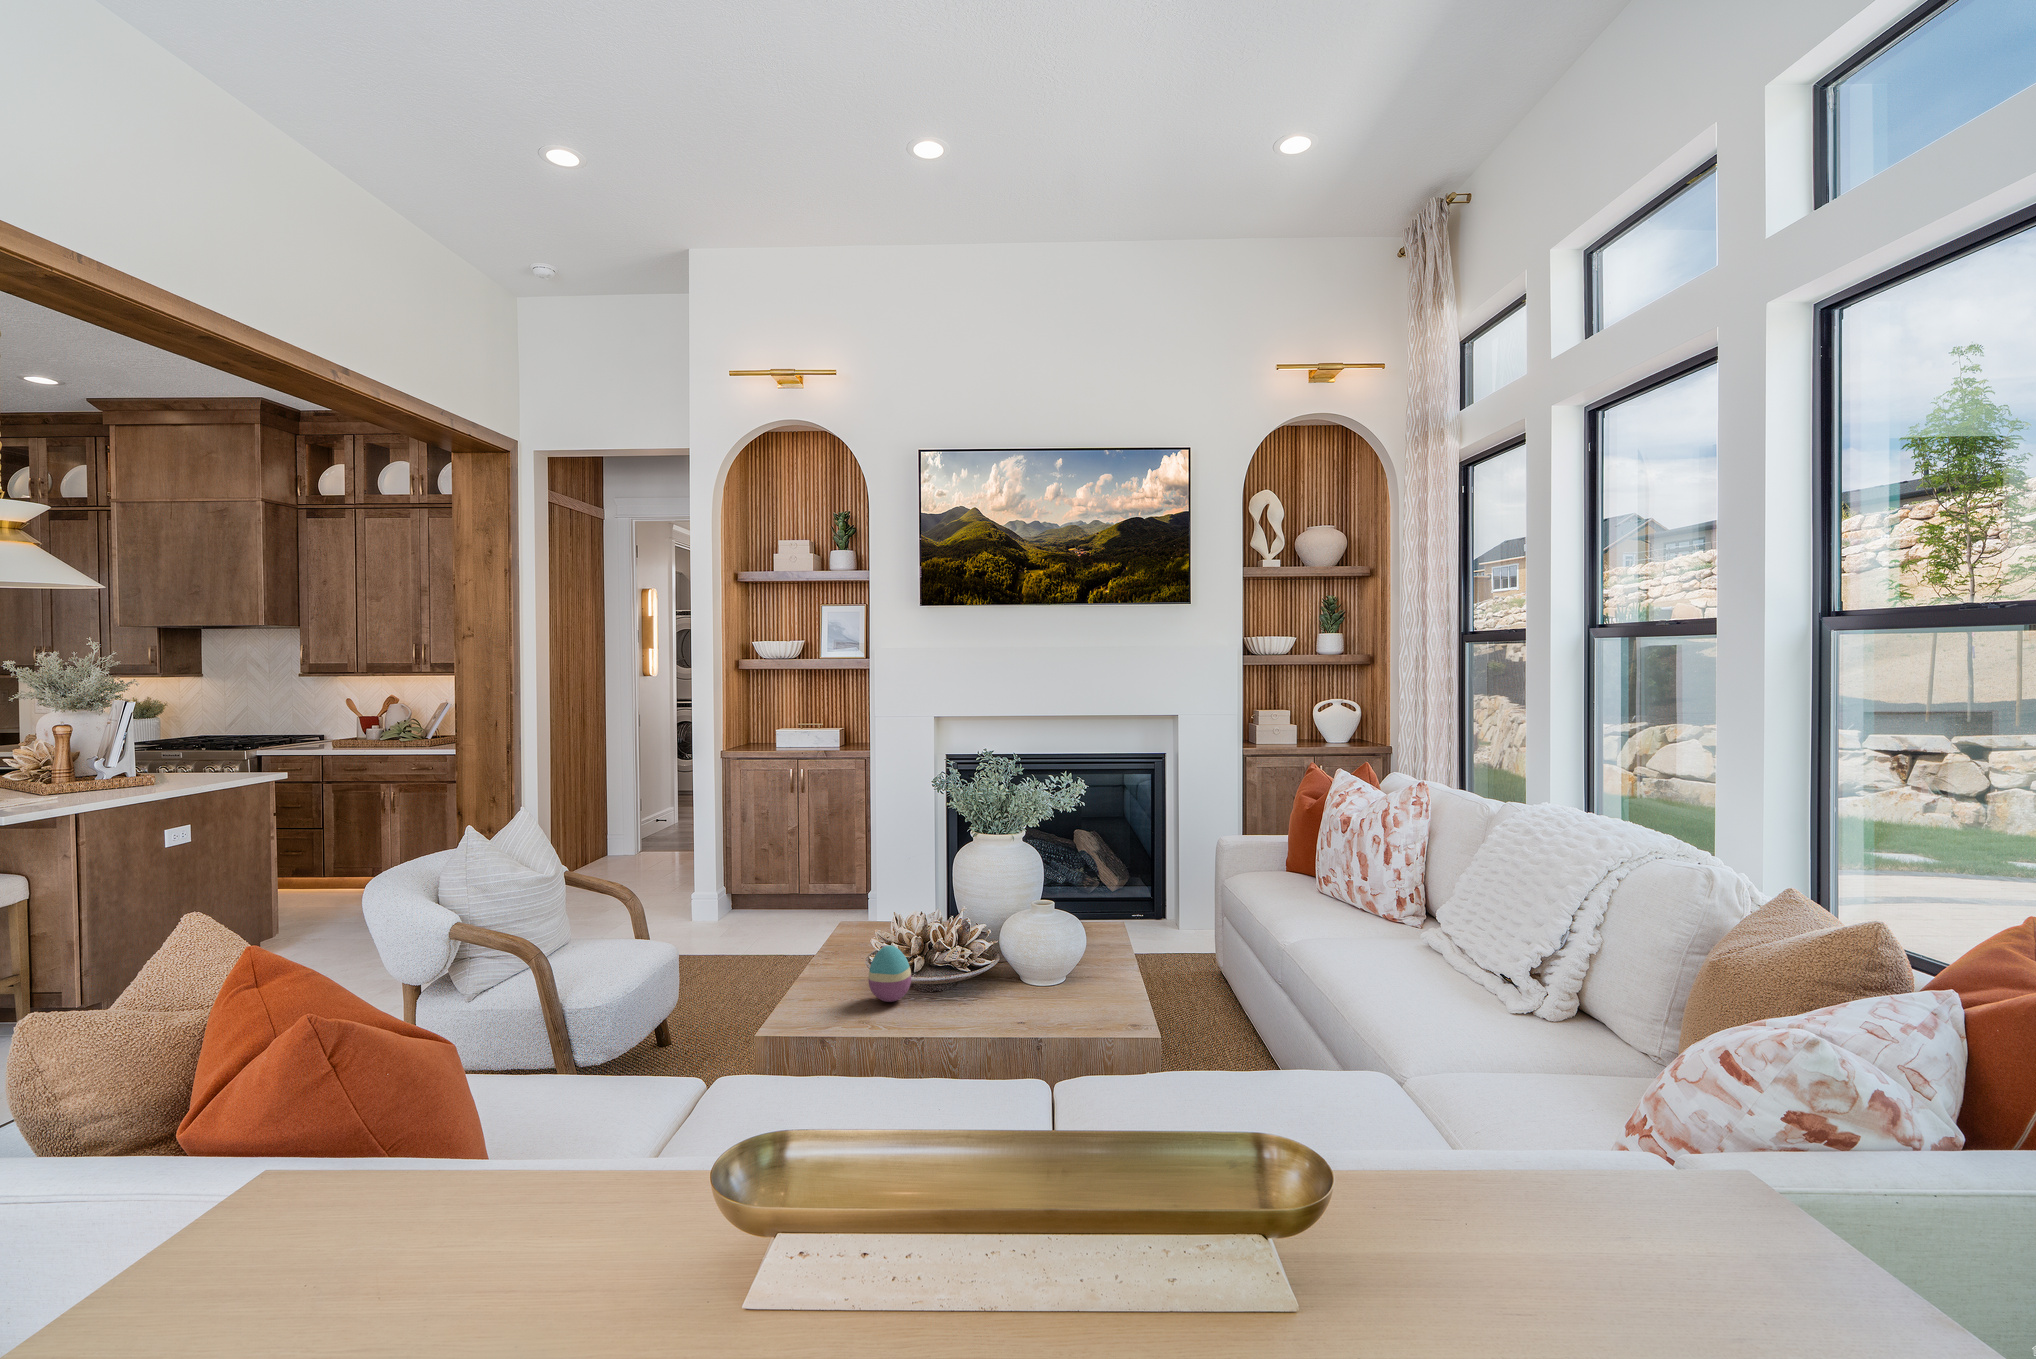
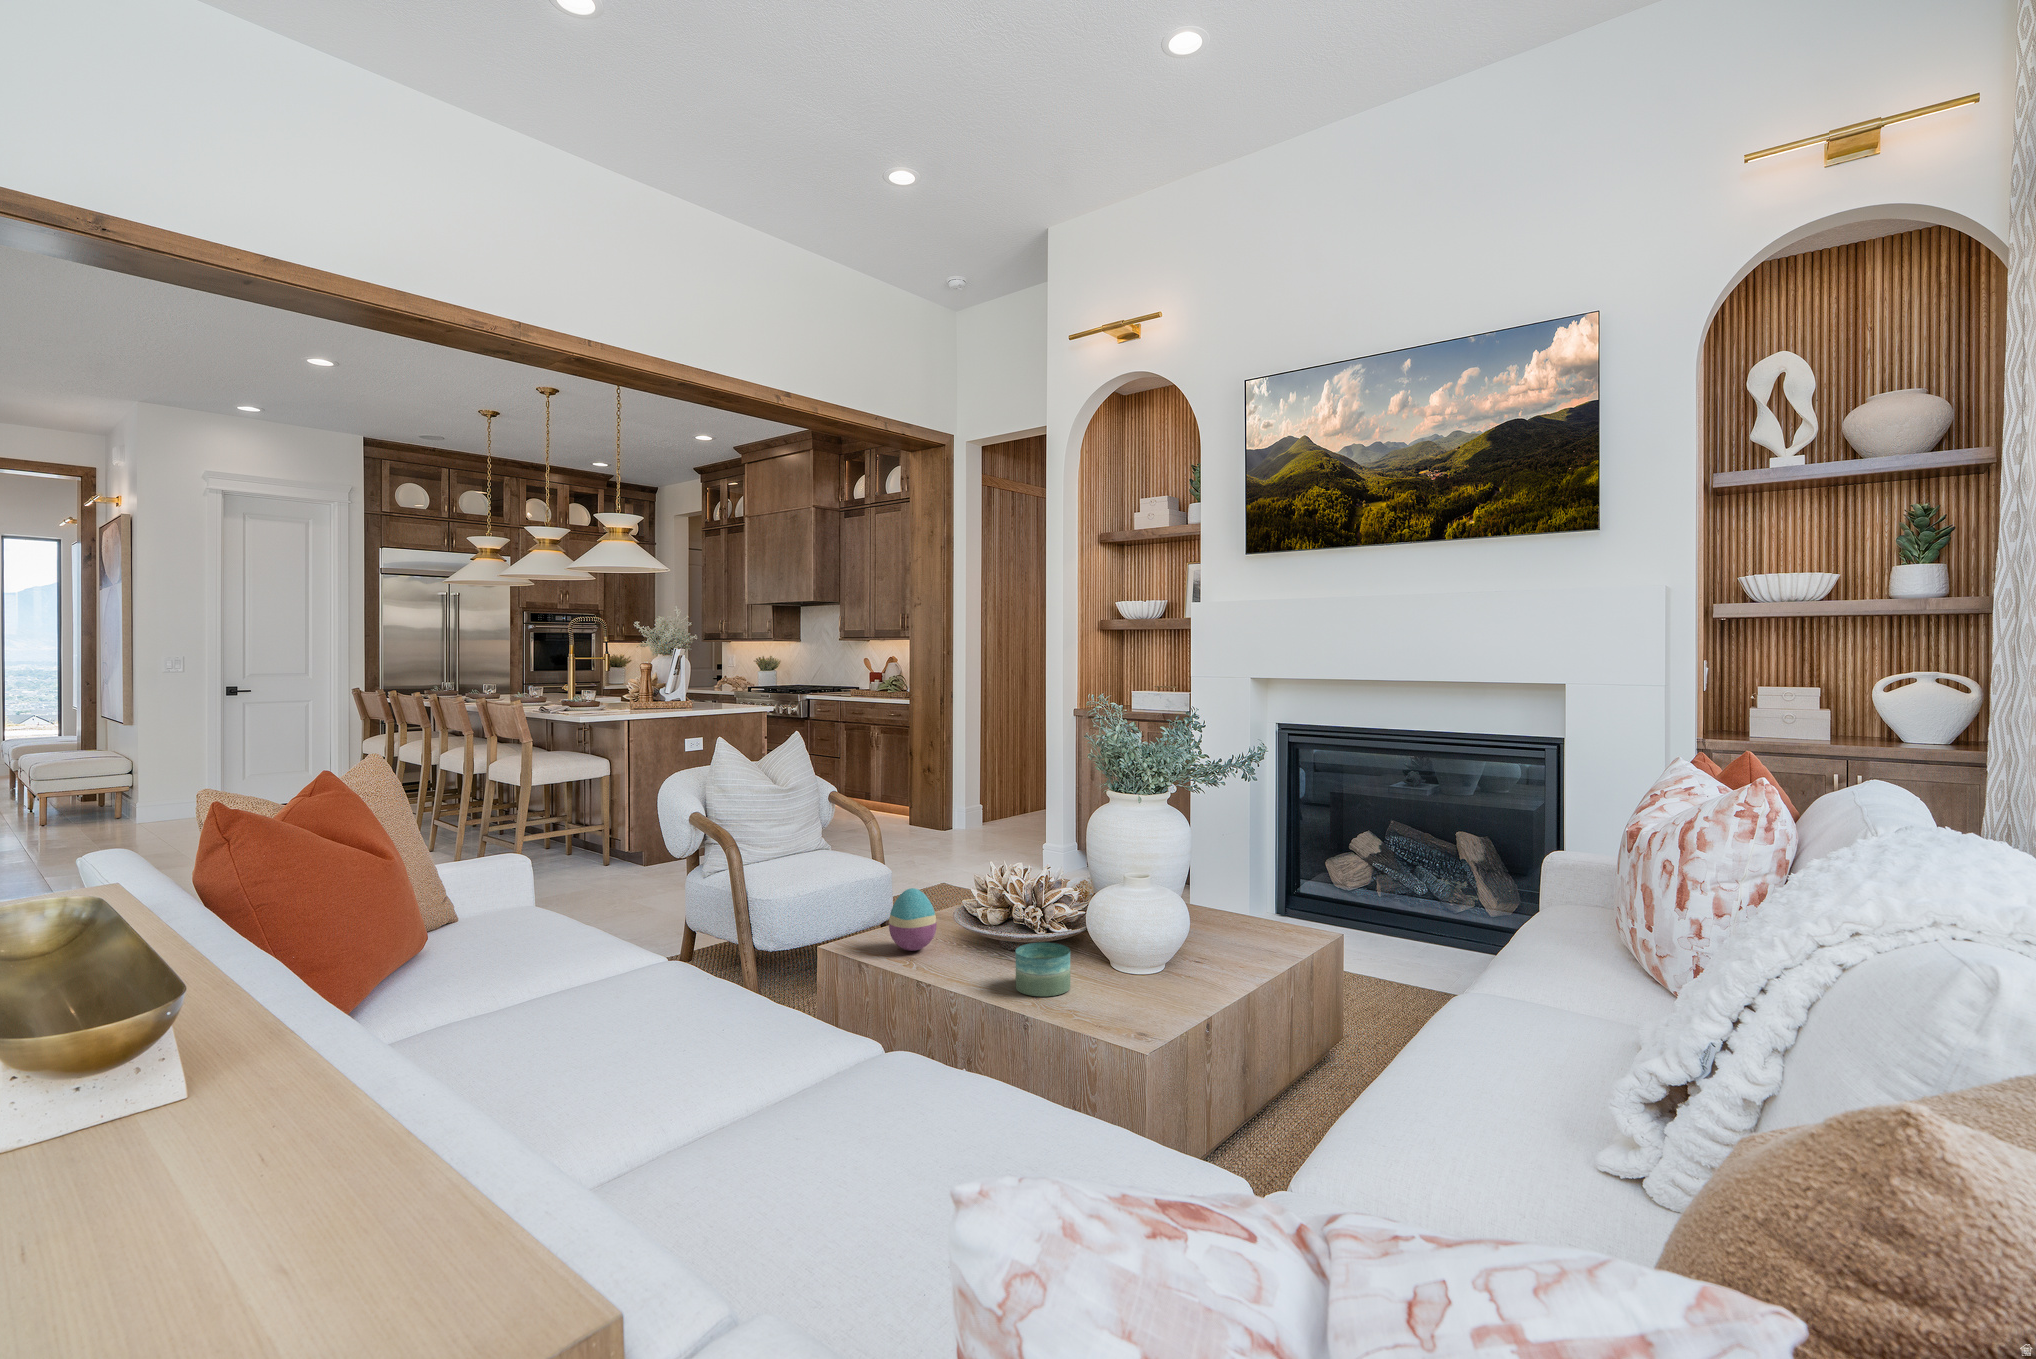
candle: none [1016,965,1060,1010] -> present [1016,942,1070,996]

